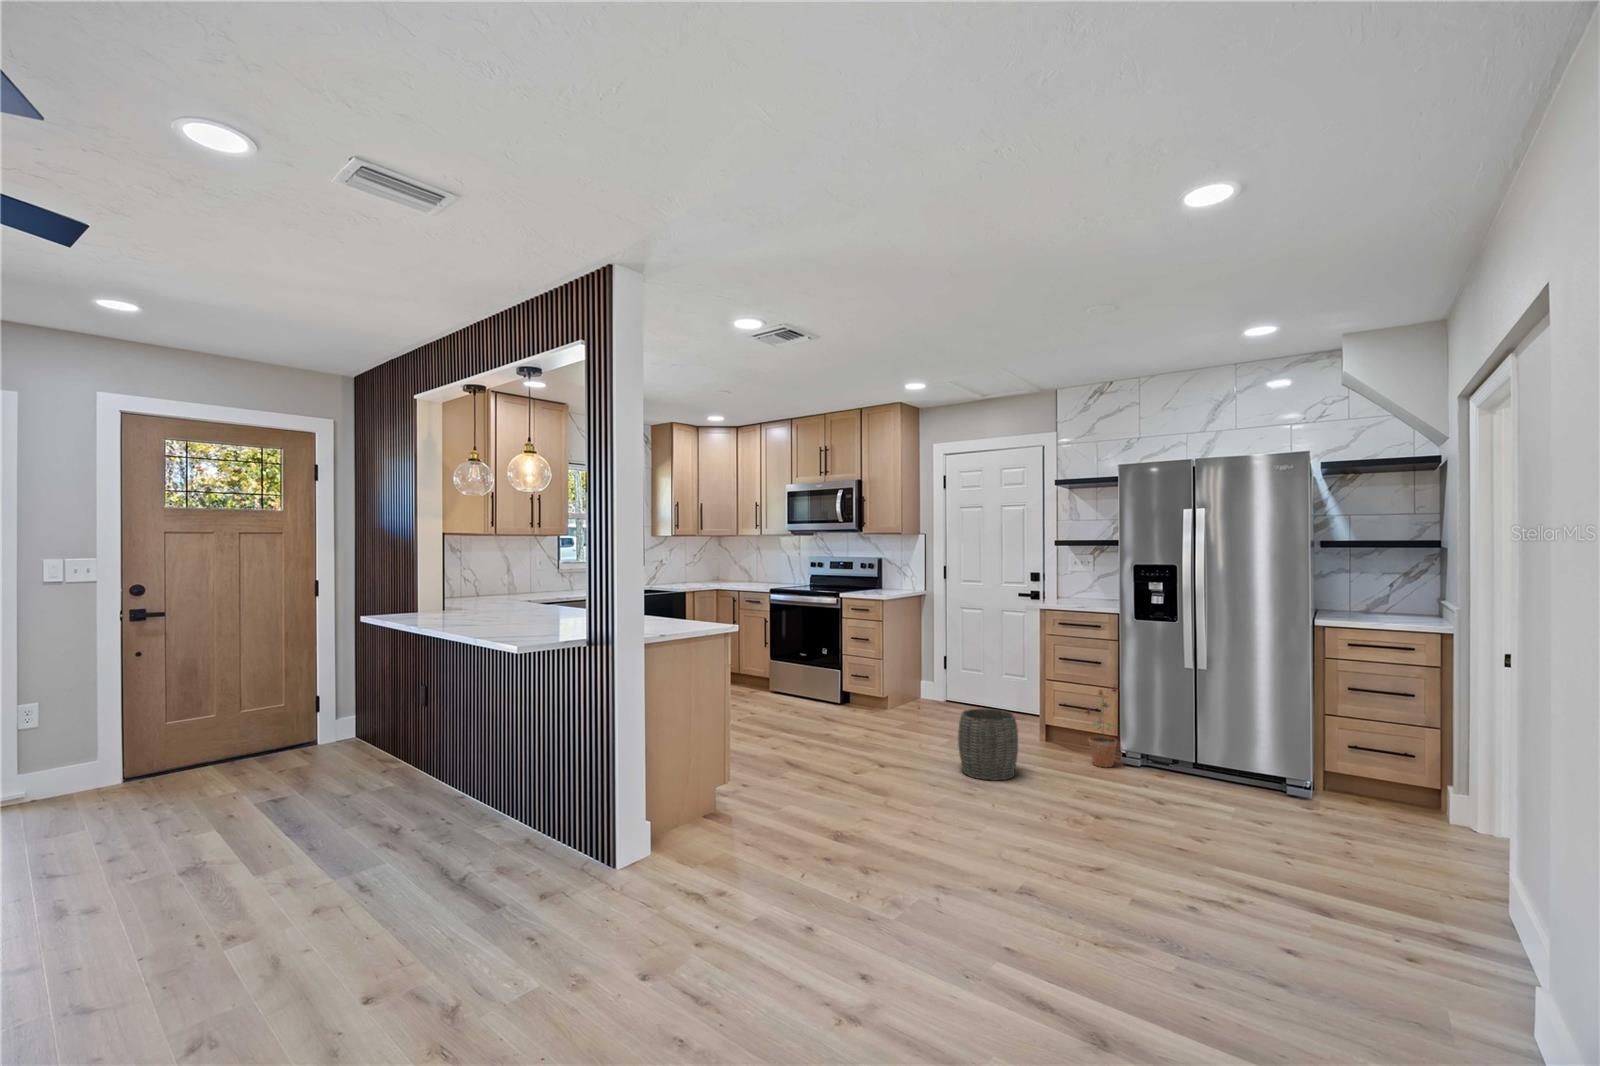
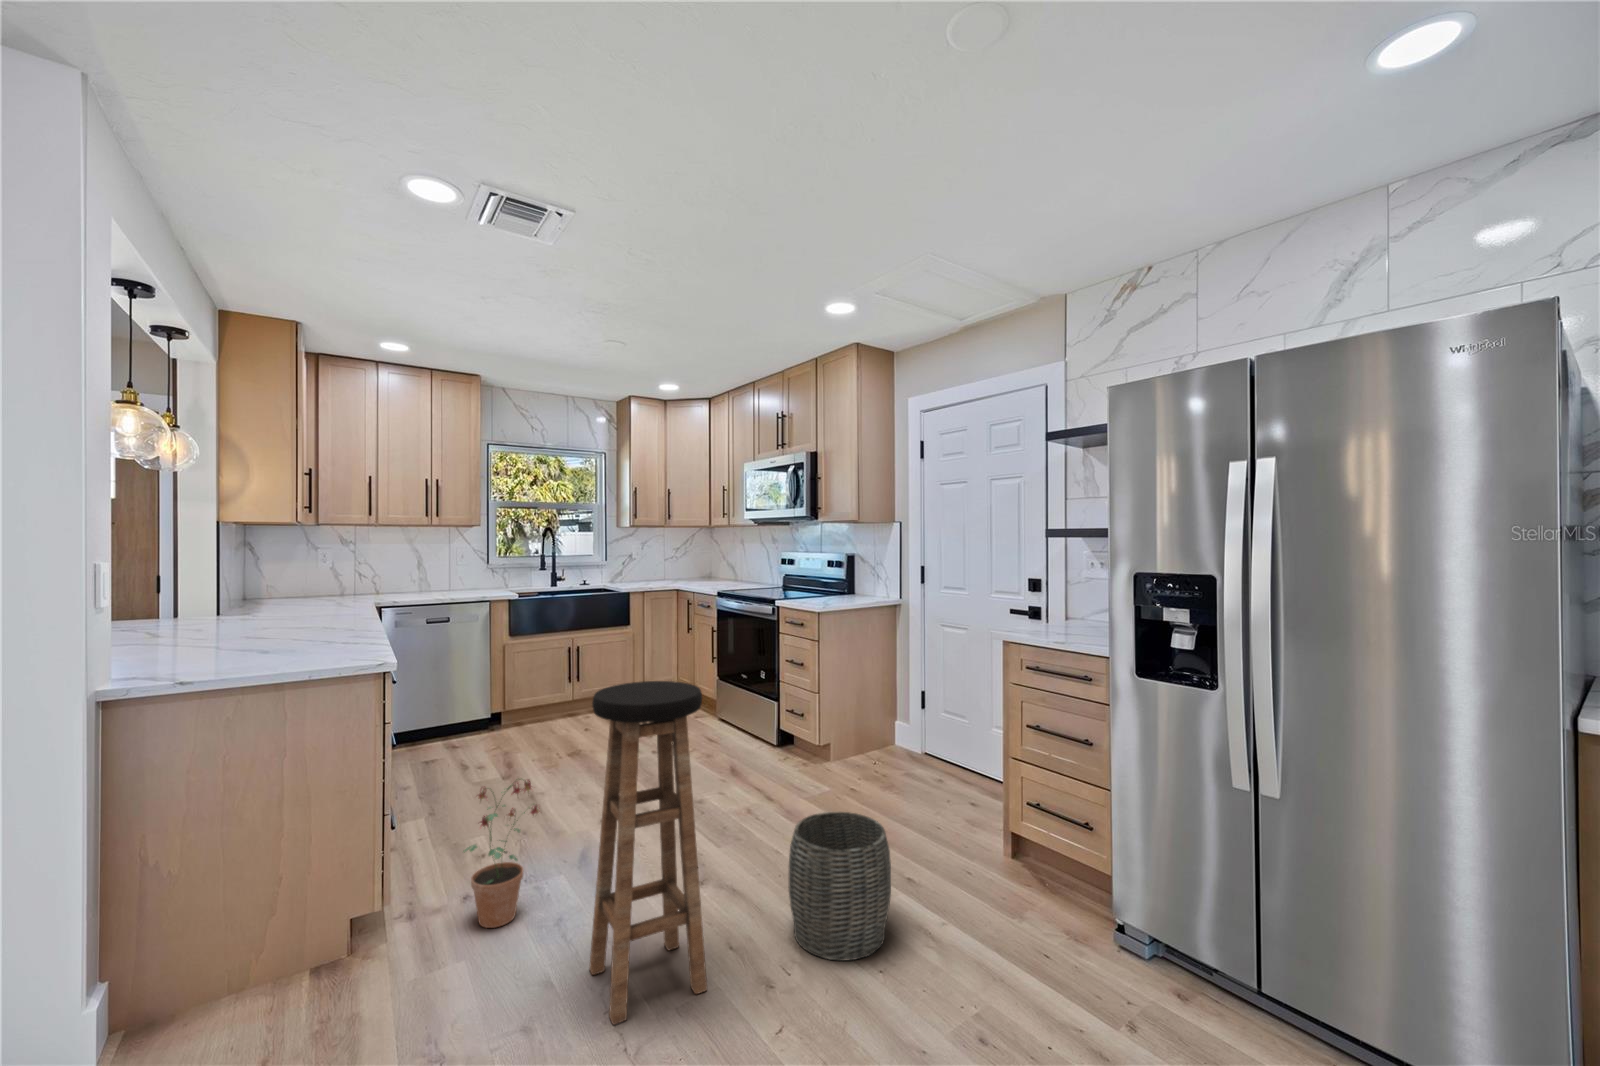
bar stool: none [876,632,948,807] -> present [589,681,707,1024]
potted plant: present [1085,685,1118,767] -> present [464,779,539,928]

